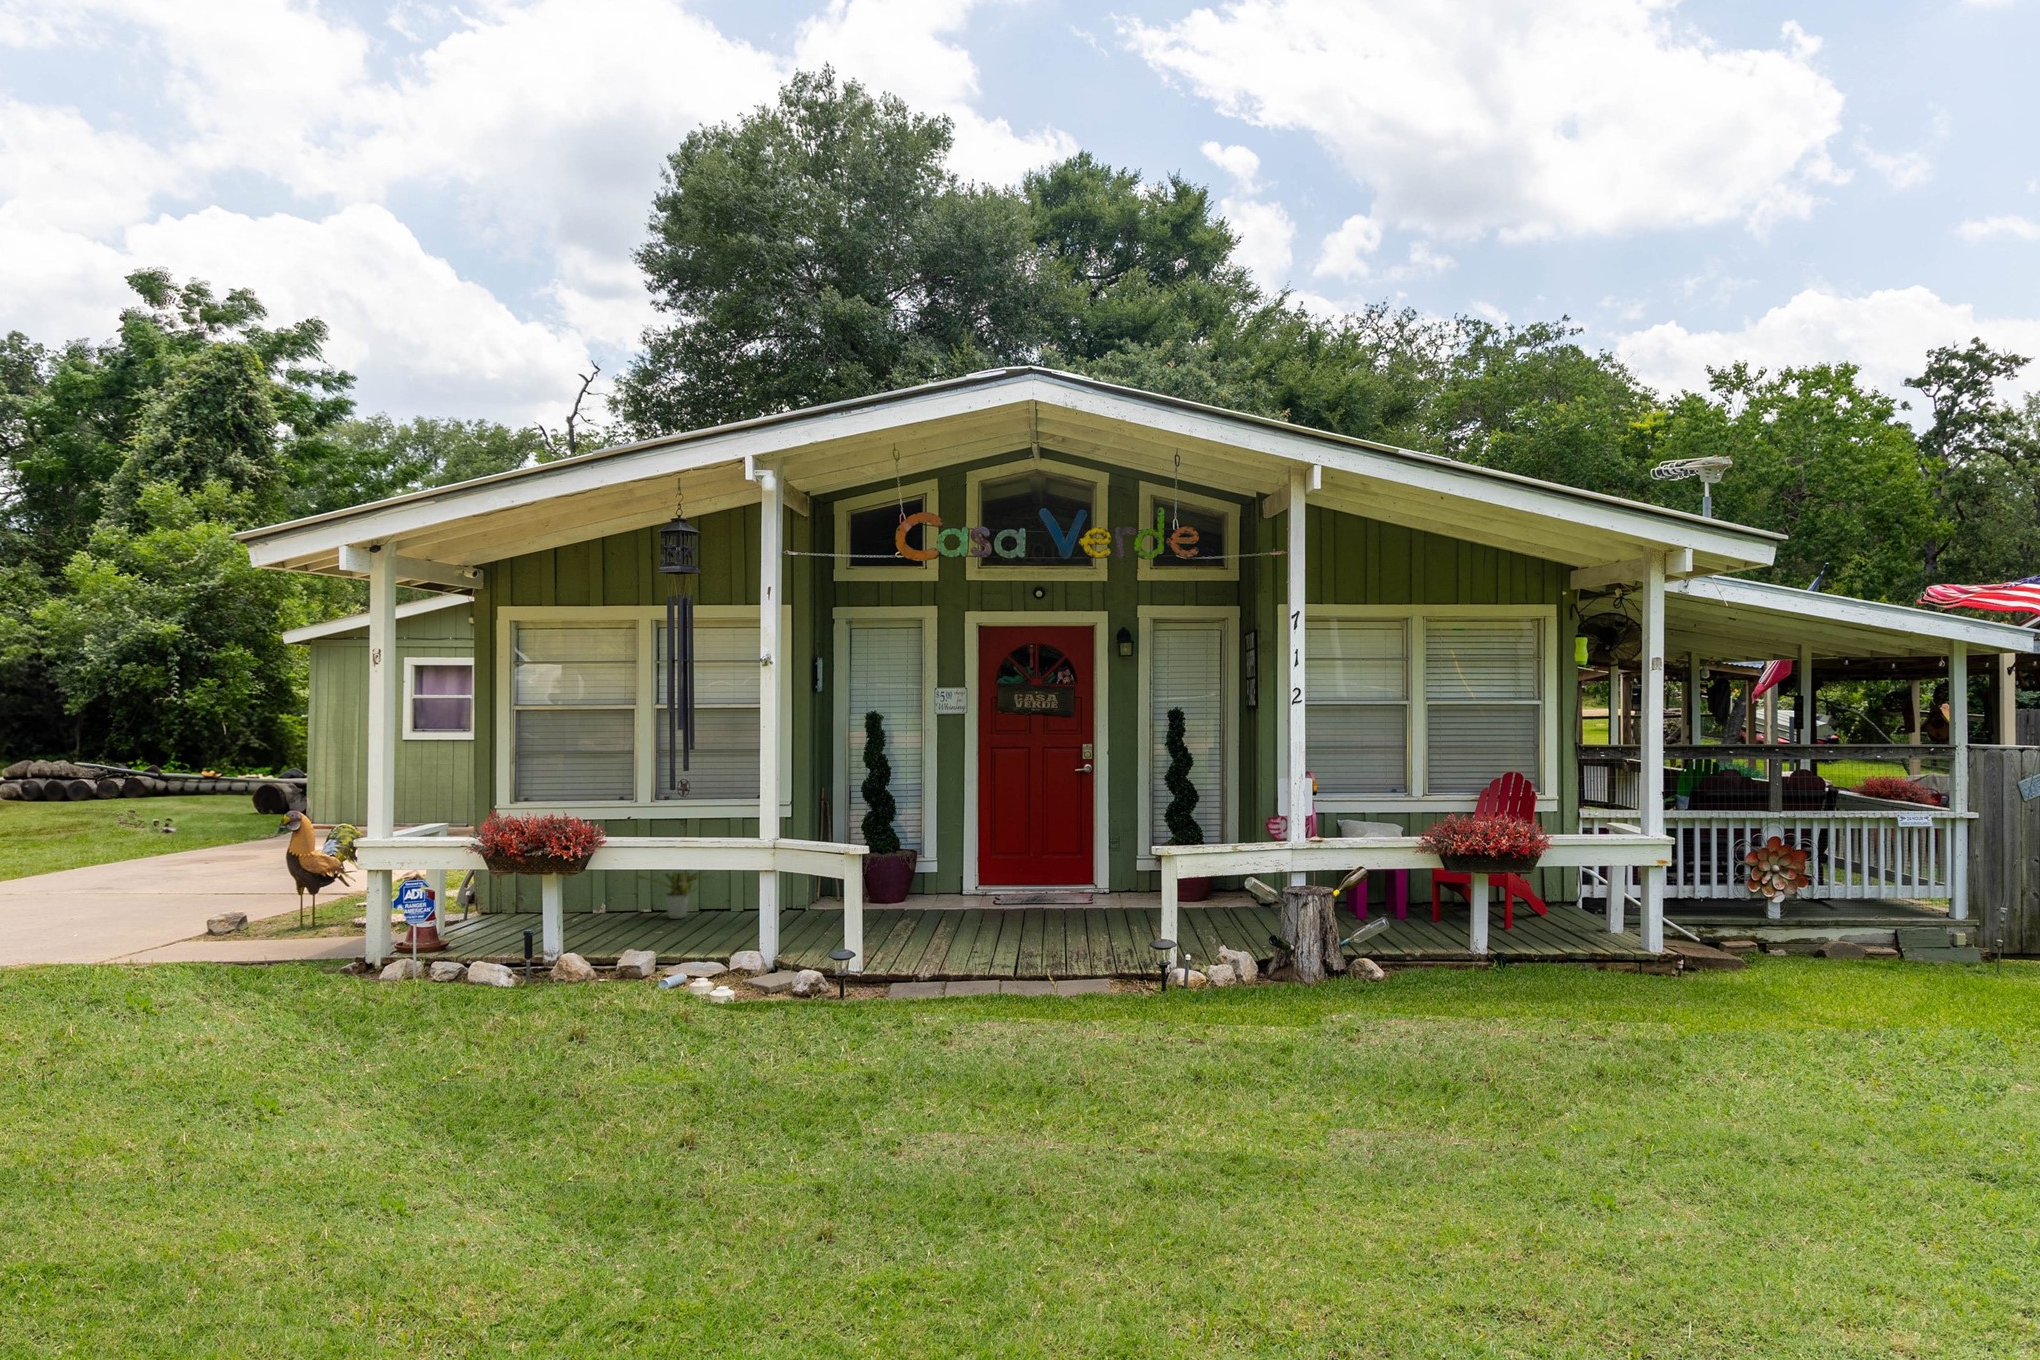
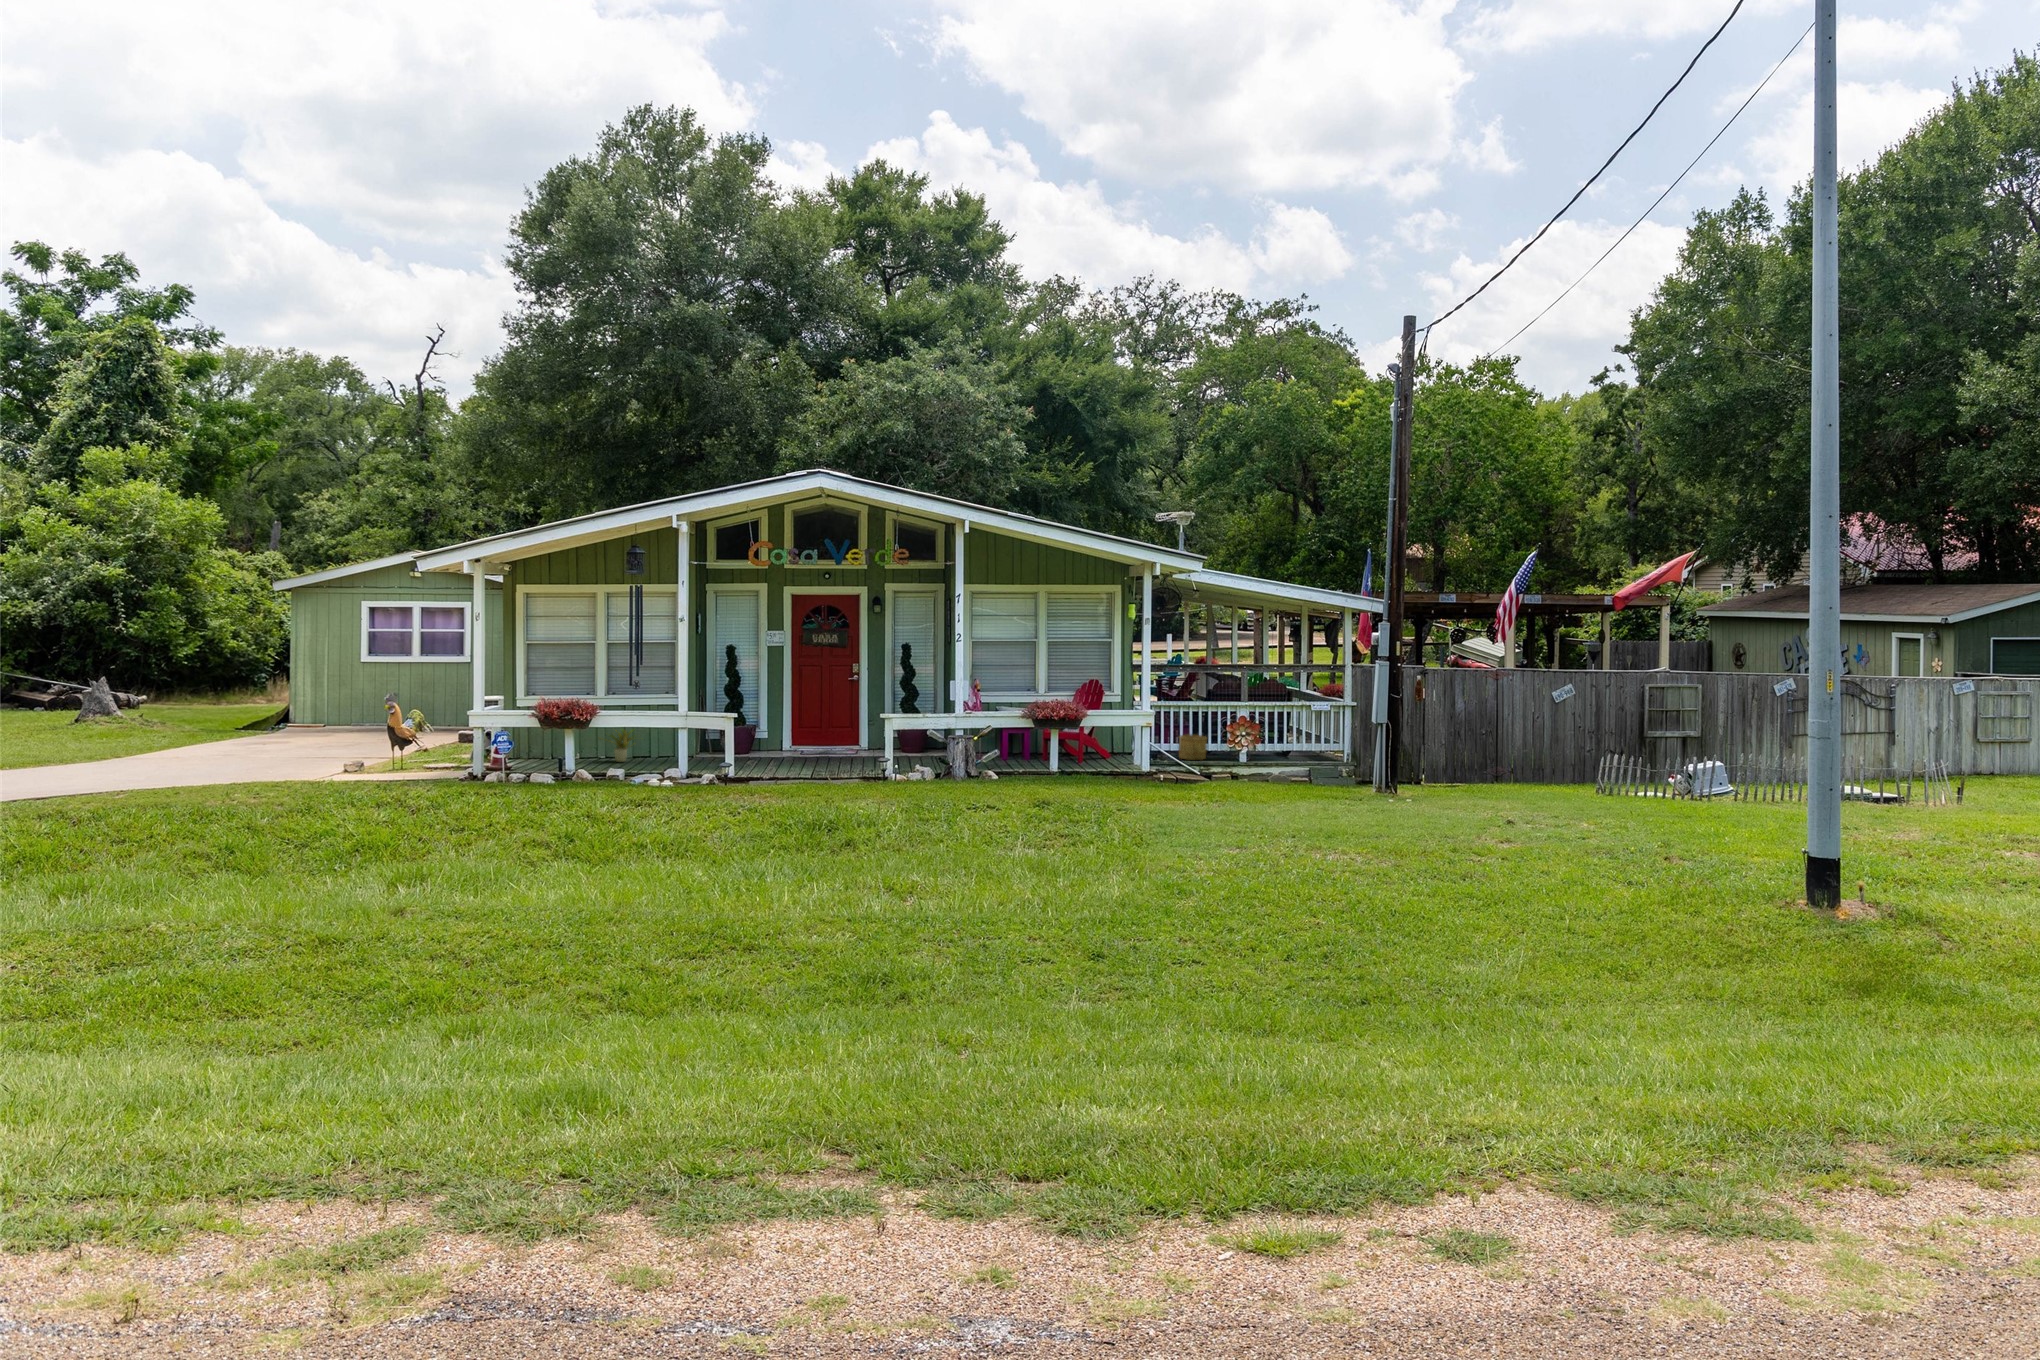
wooden bucket: none [1689,879,1752,931] -> present [1179,734,1207,760]

